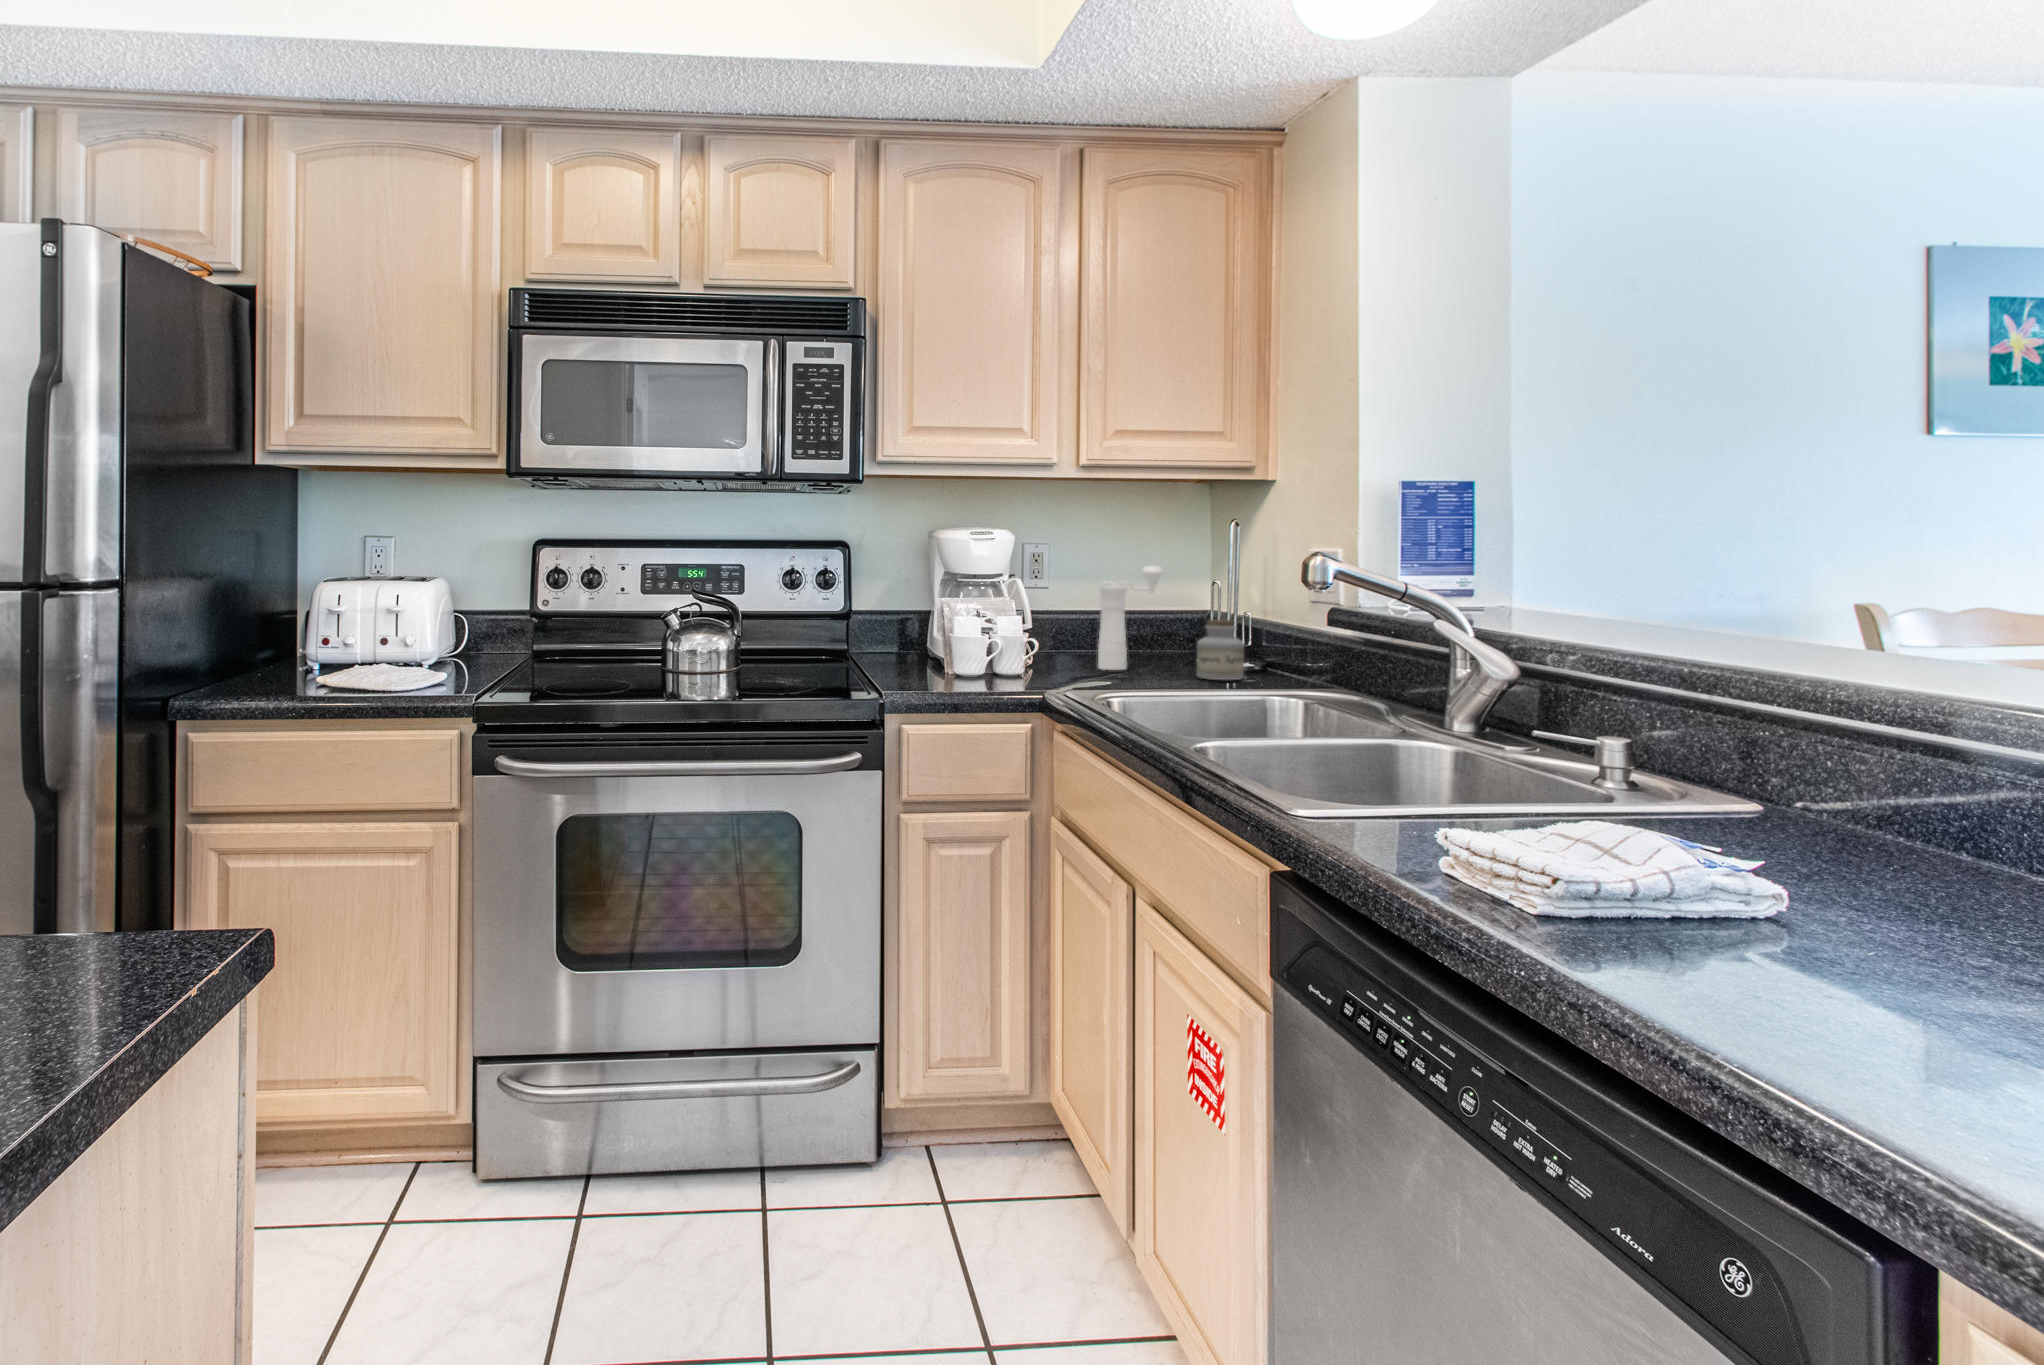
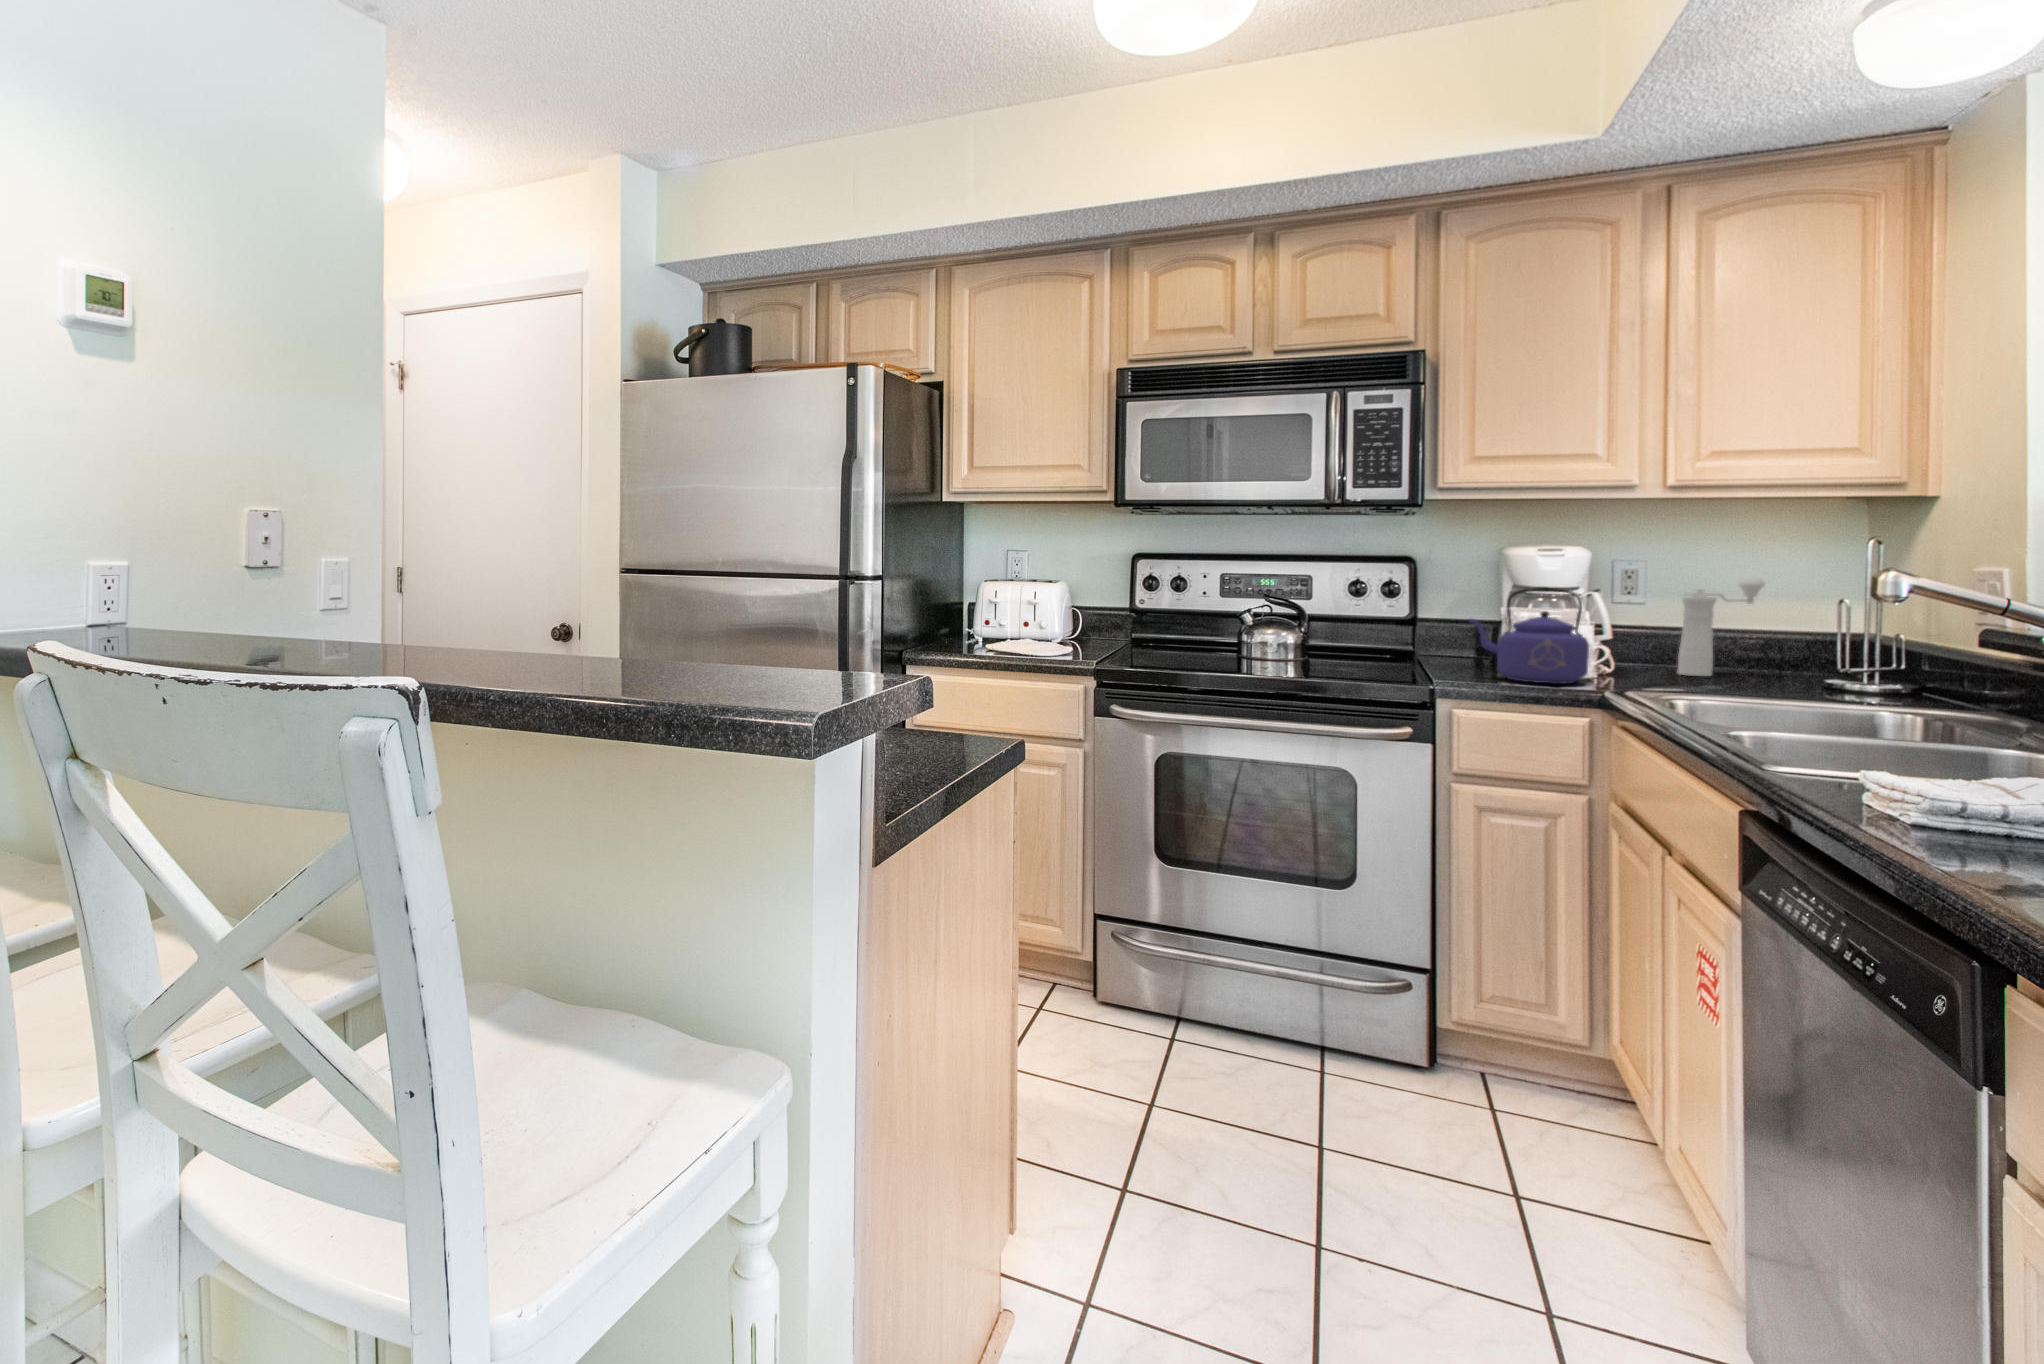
kettle: none [912,577,1027,688] -> present [1470,587,1589,684]
jar: present [1197,619,1244,680] -> none [1798,631,1863,690]

